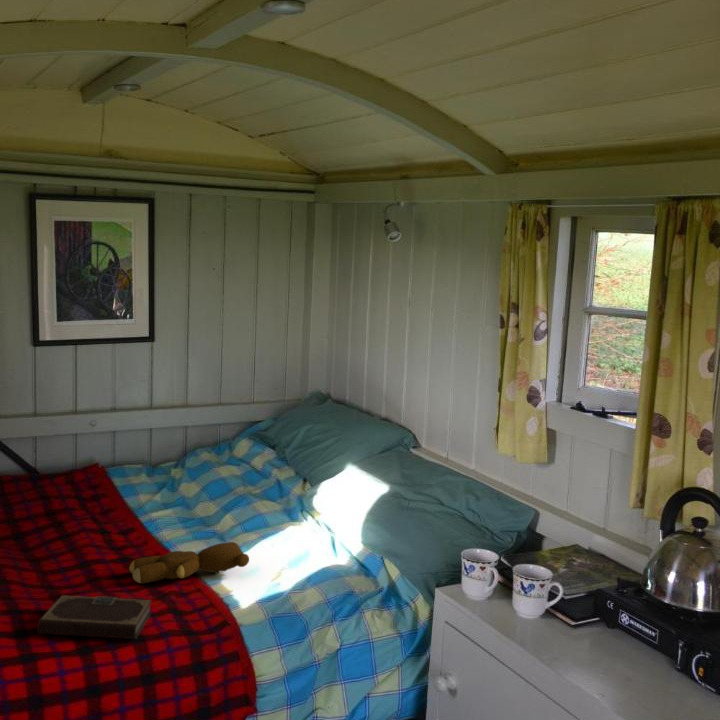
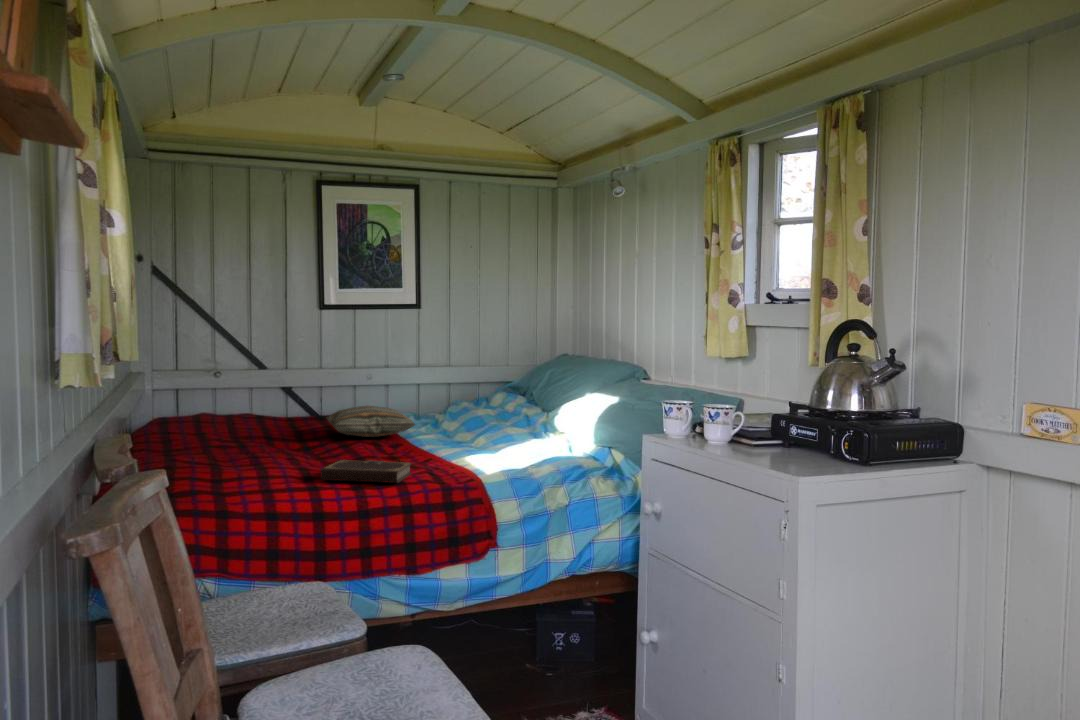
pillow: none [39,480,151,524] -> present [326,406,415,437]
teddy bear: present [129,542,249,583] -> none [396,435,494,462]

